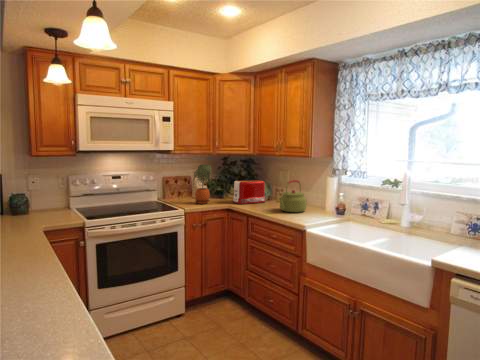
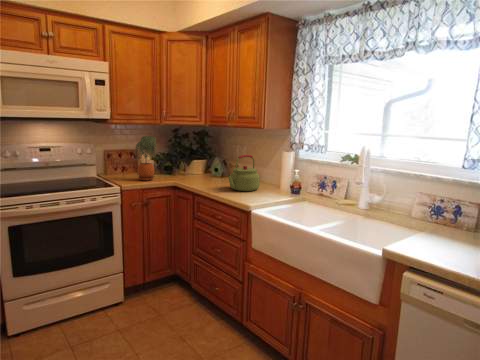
toaster: present [233,180,266,204] -> none [181,154,218,181]

